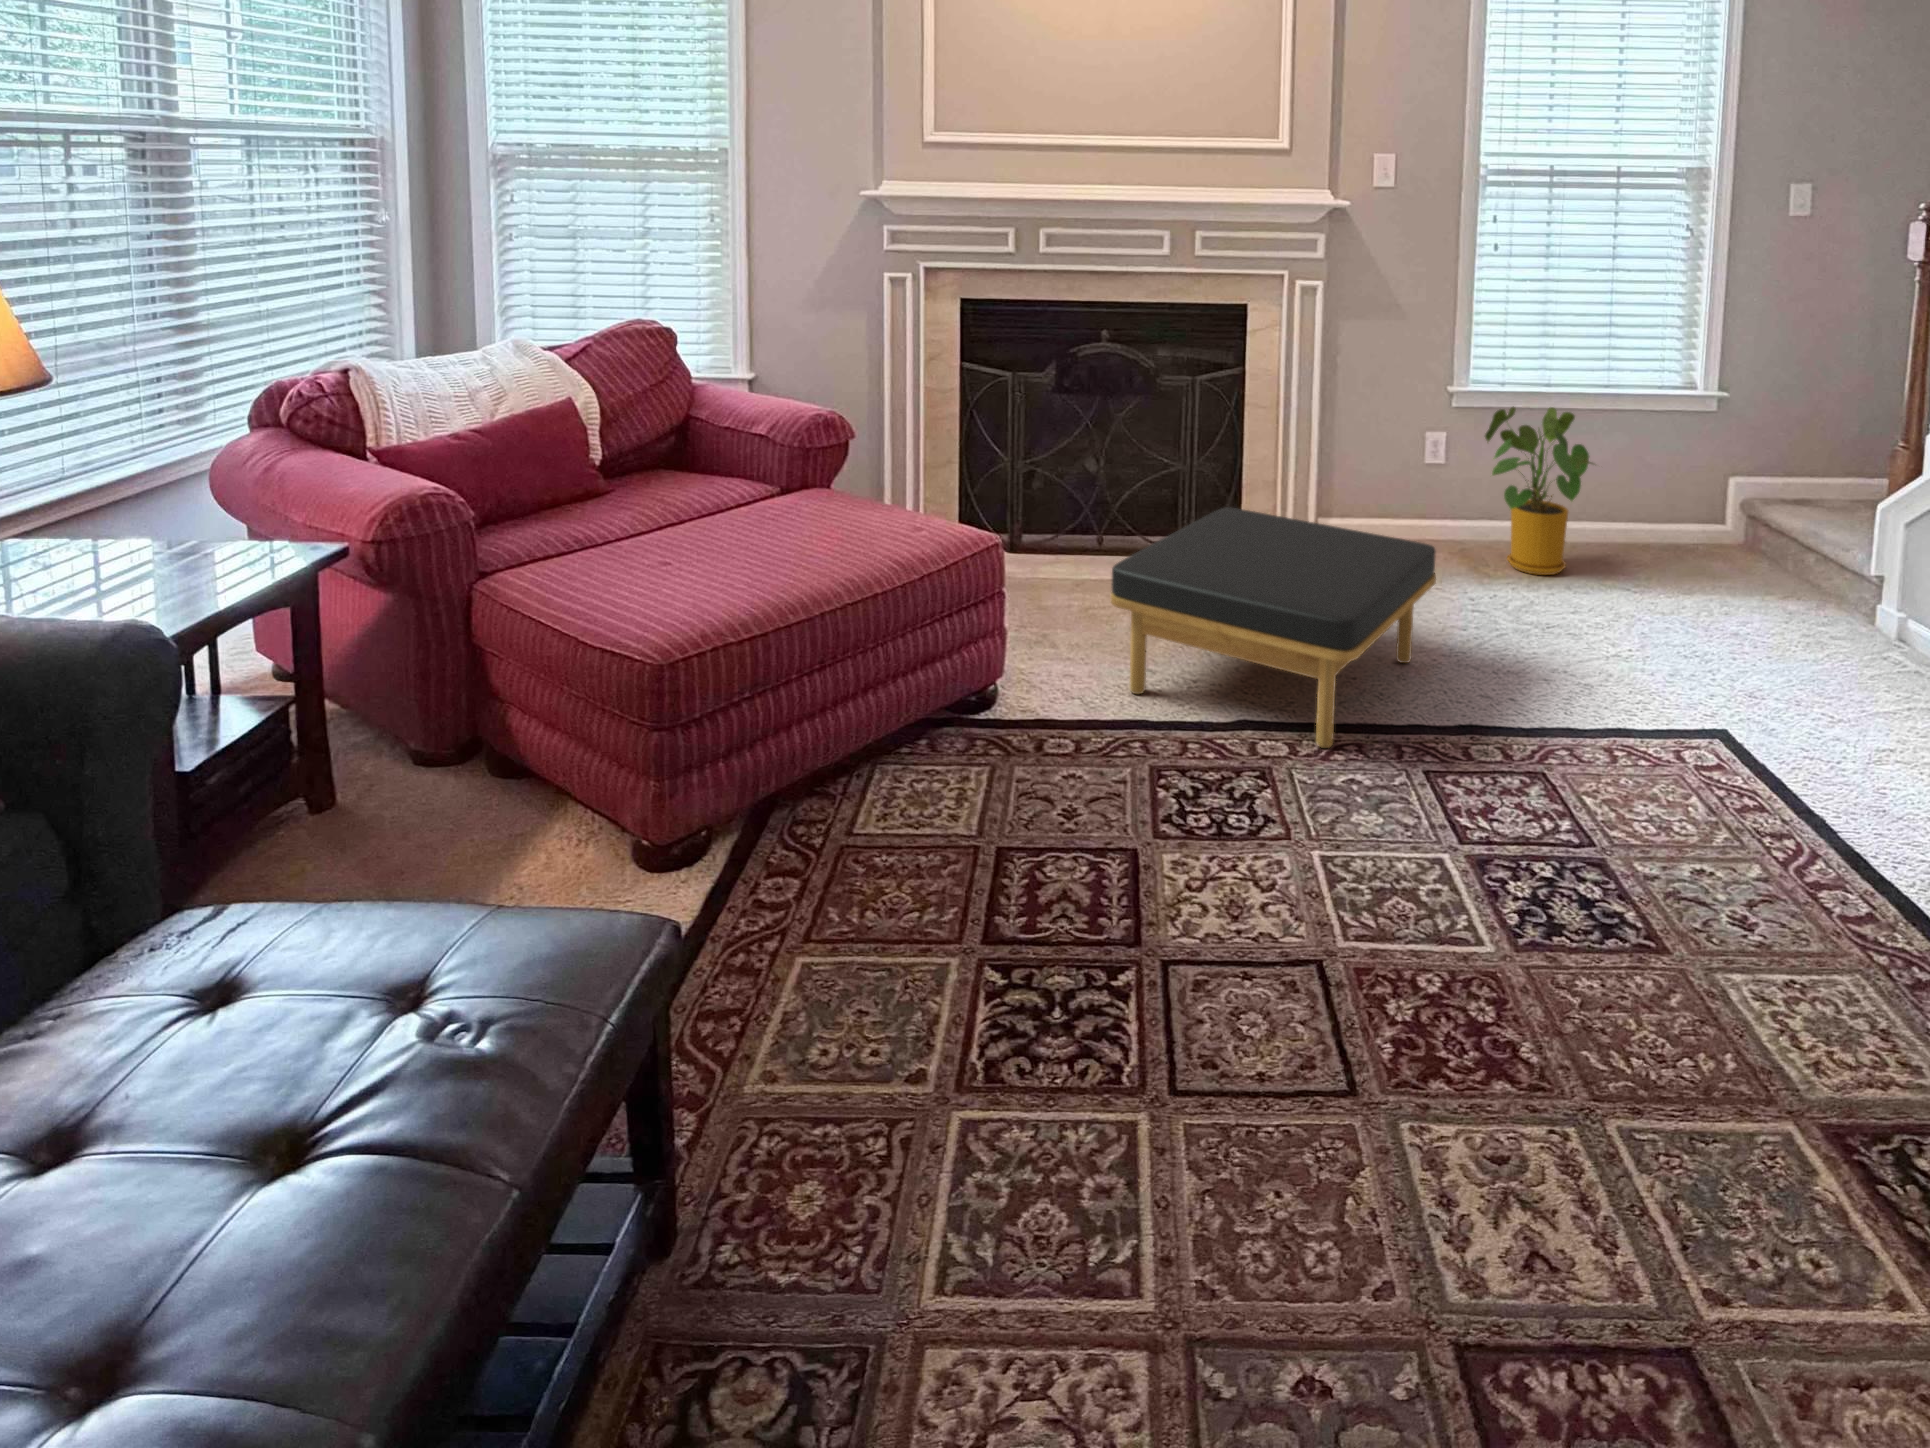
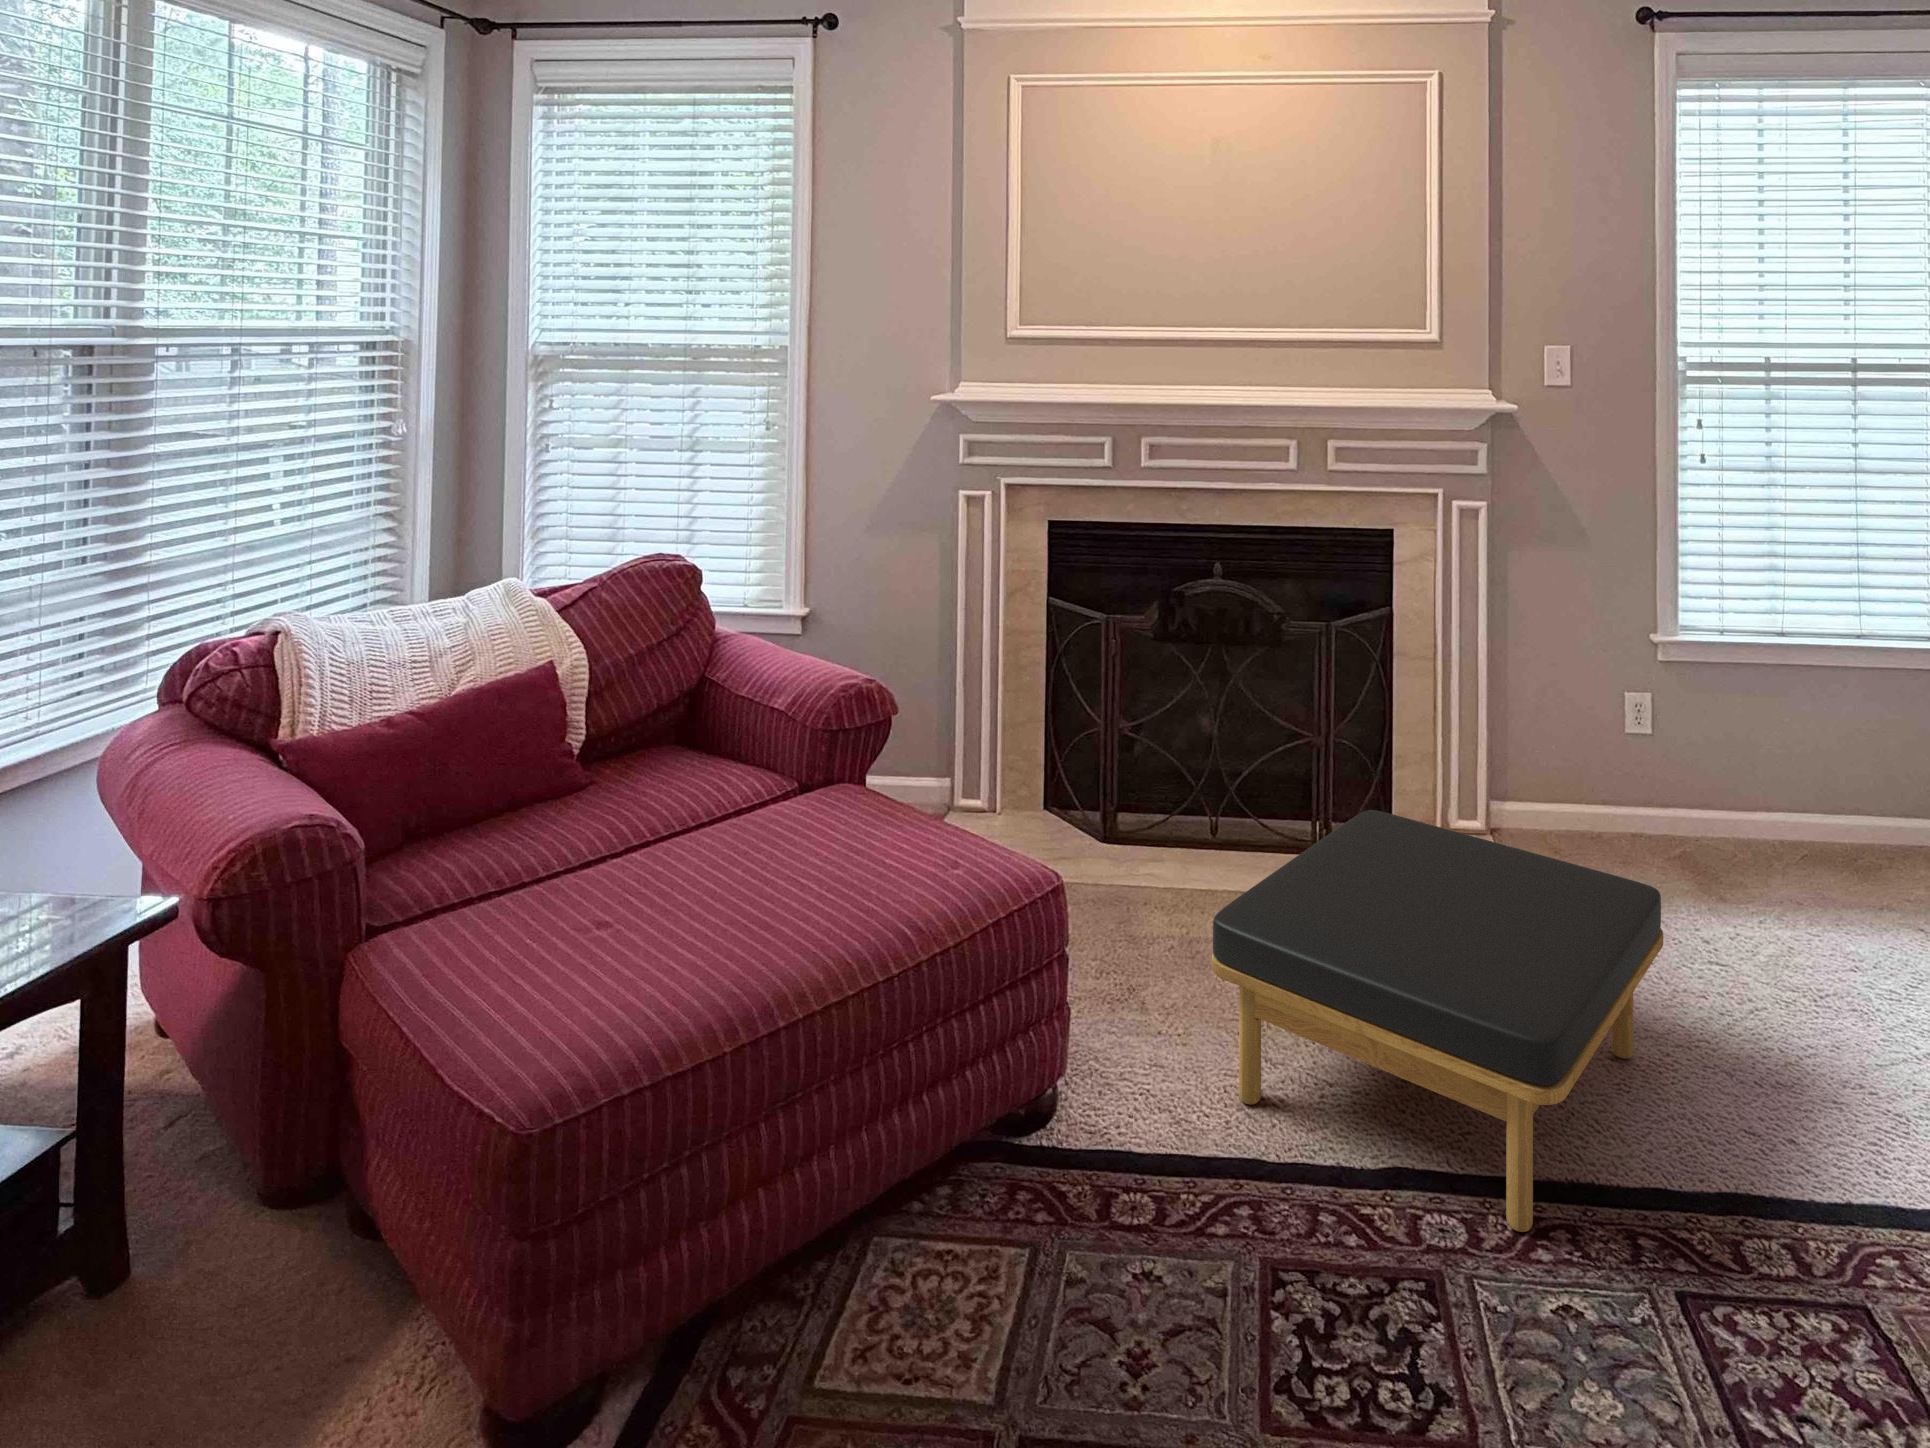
house plant: present [1485,406,1593,575] -> none [1701,663,1869,899]

